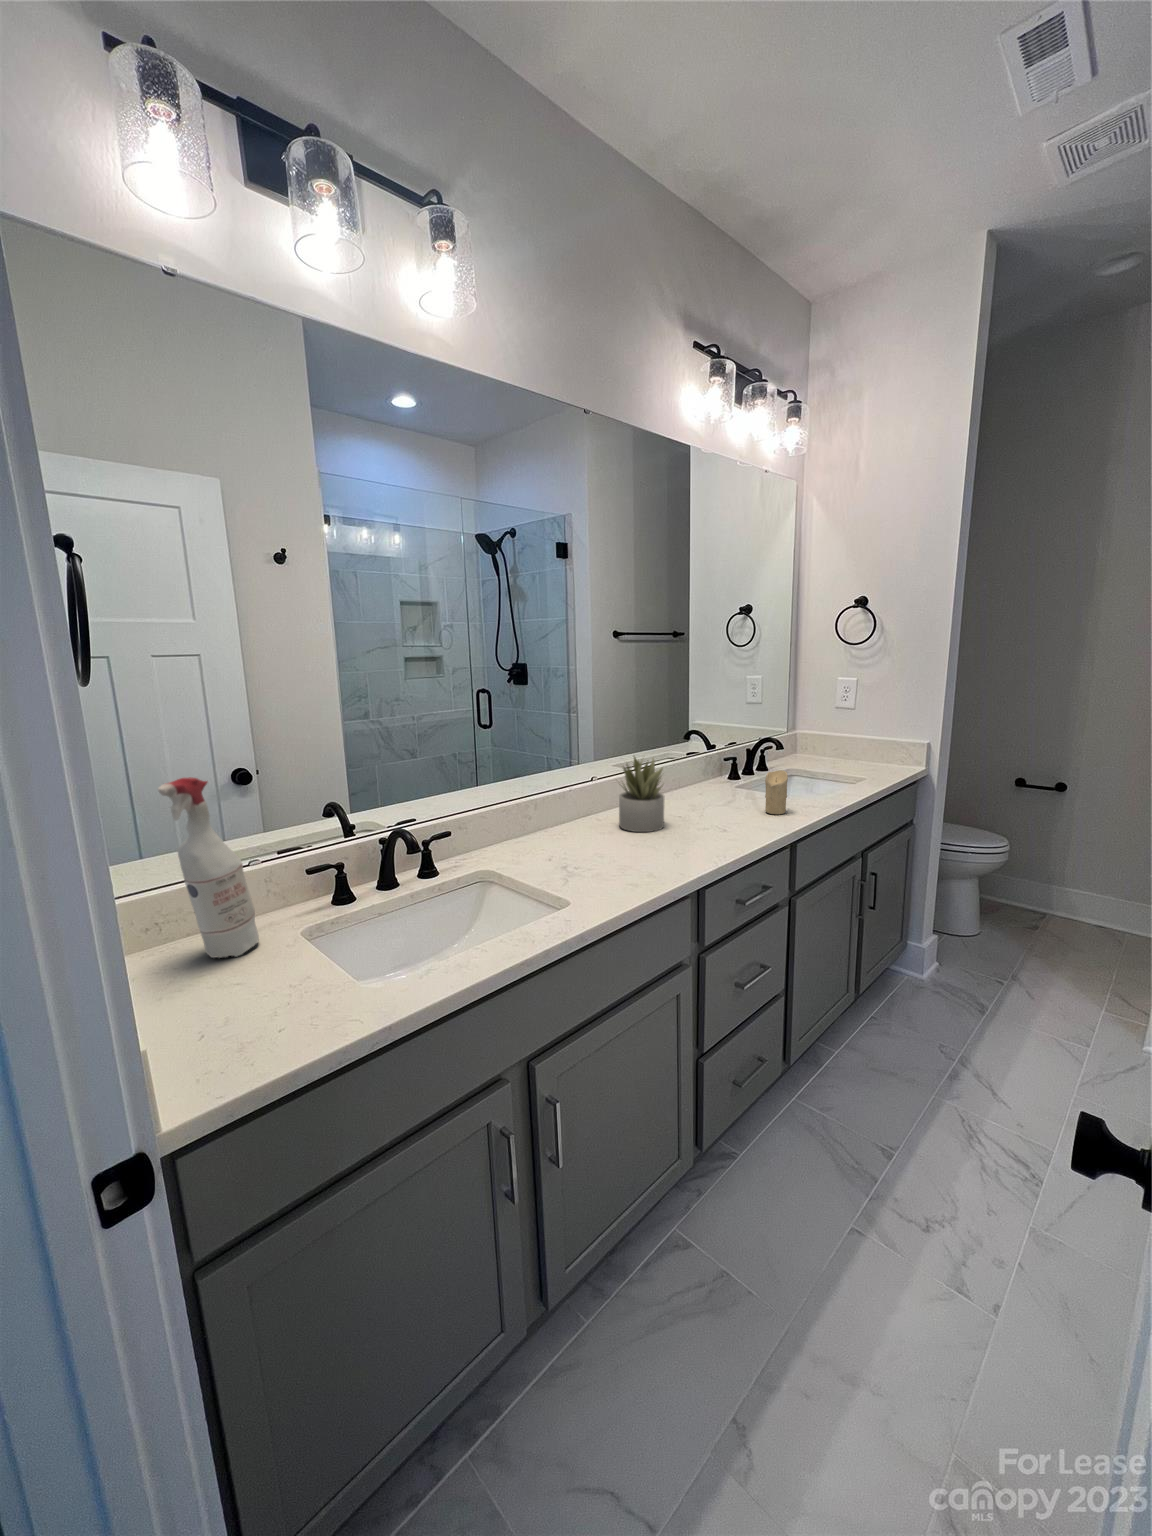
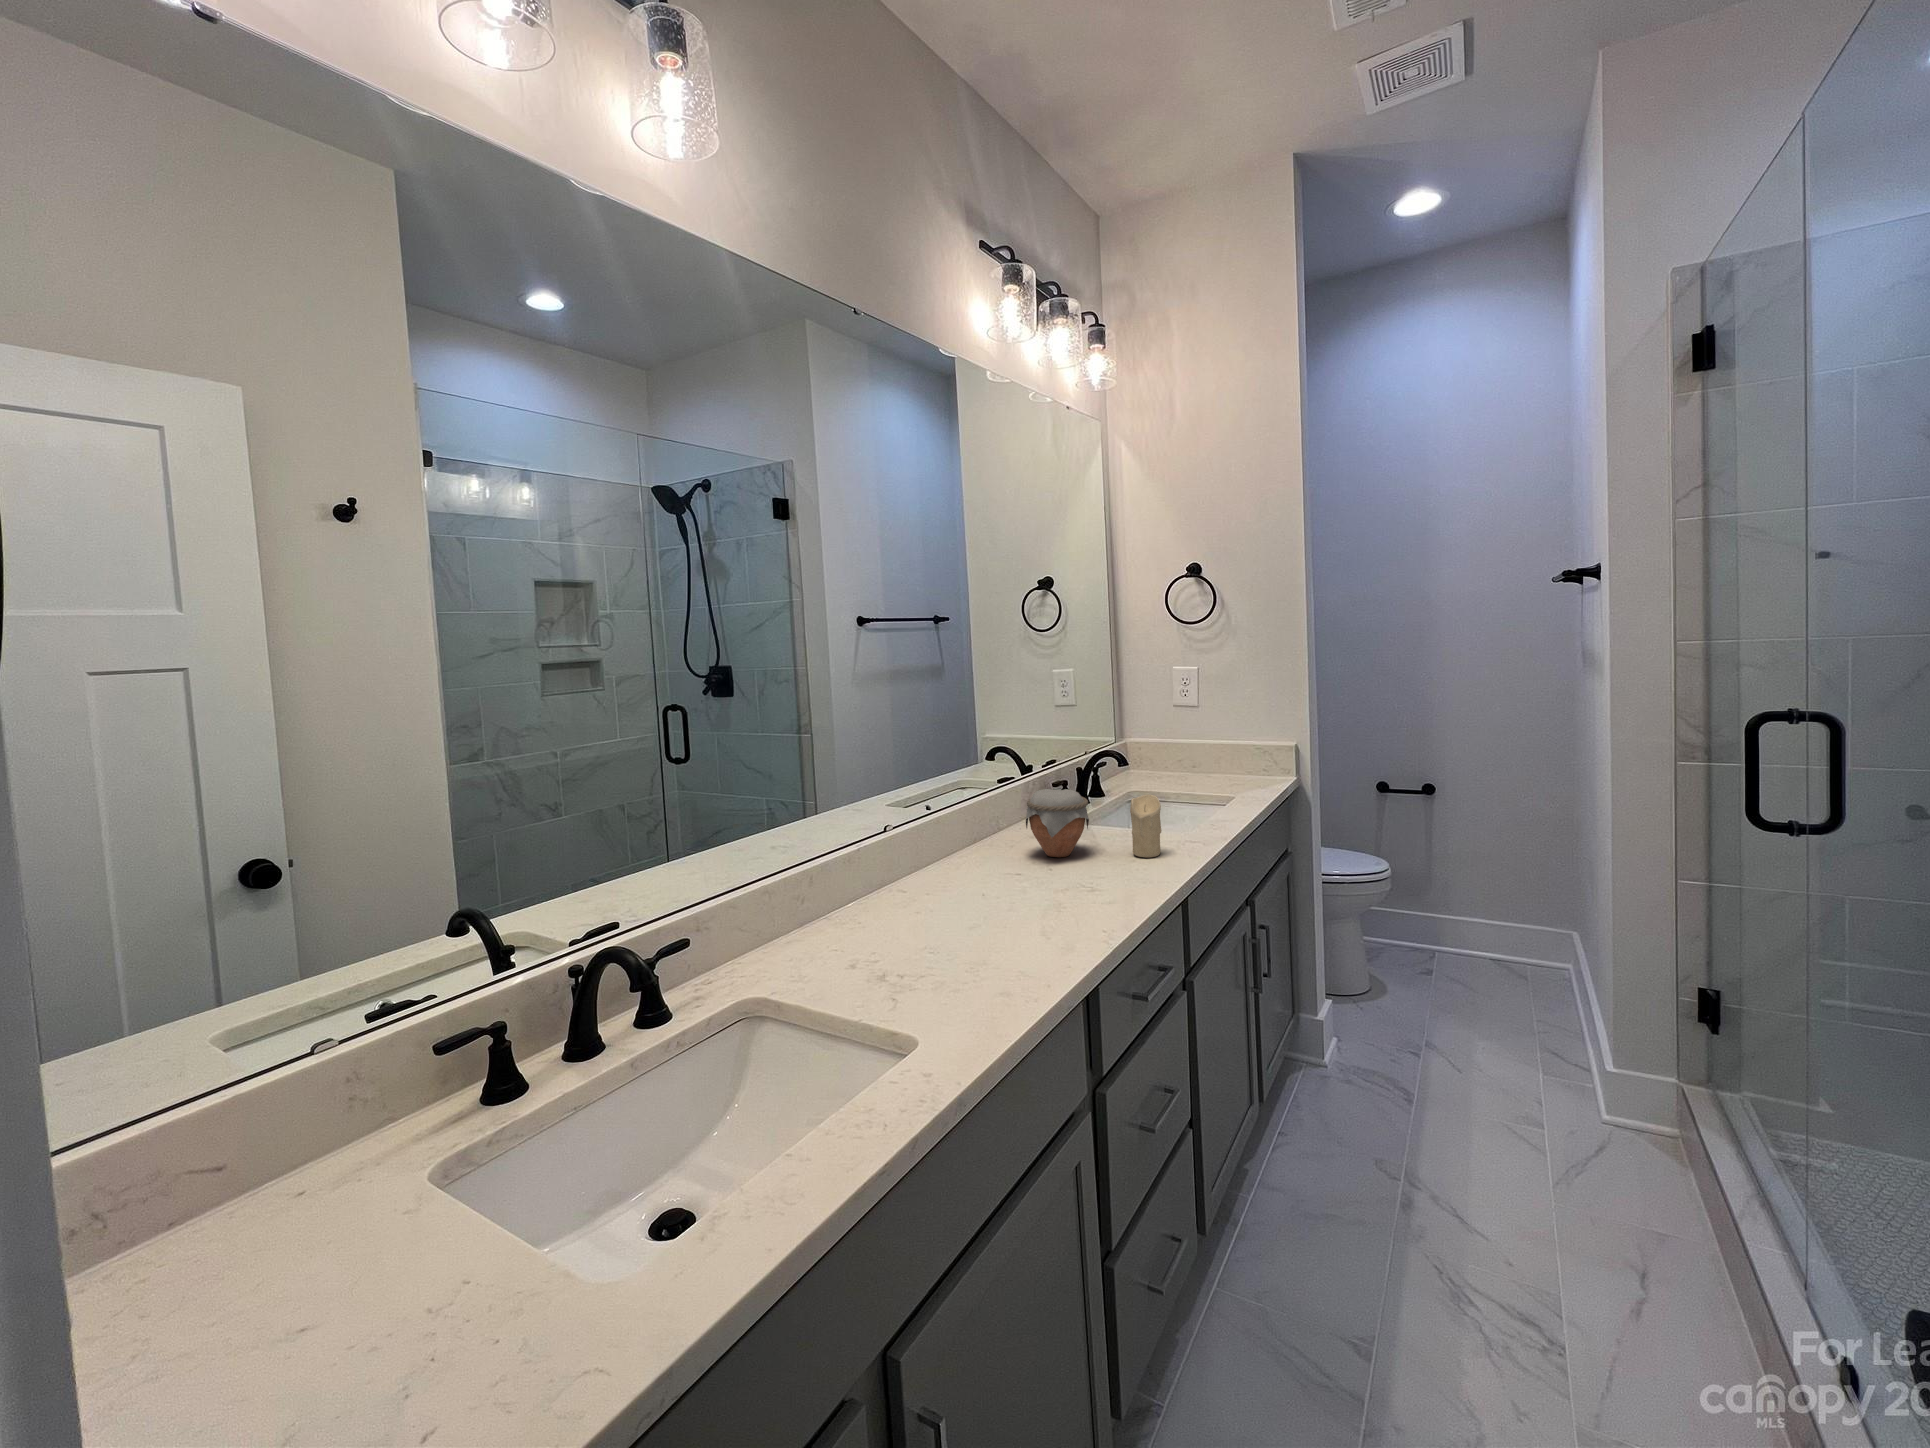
succulent plant: present [619,757,664,832] -> none [929,786,1004,903]
jar: none [690,761,737,809] -> present [1026,789,1089,857]
spray bottle: present [158,777,259,958] -> none [128,899,342,1273]

